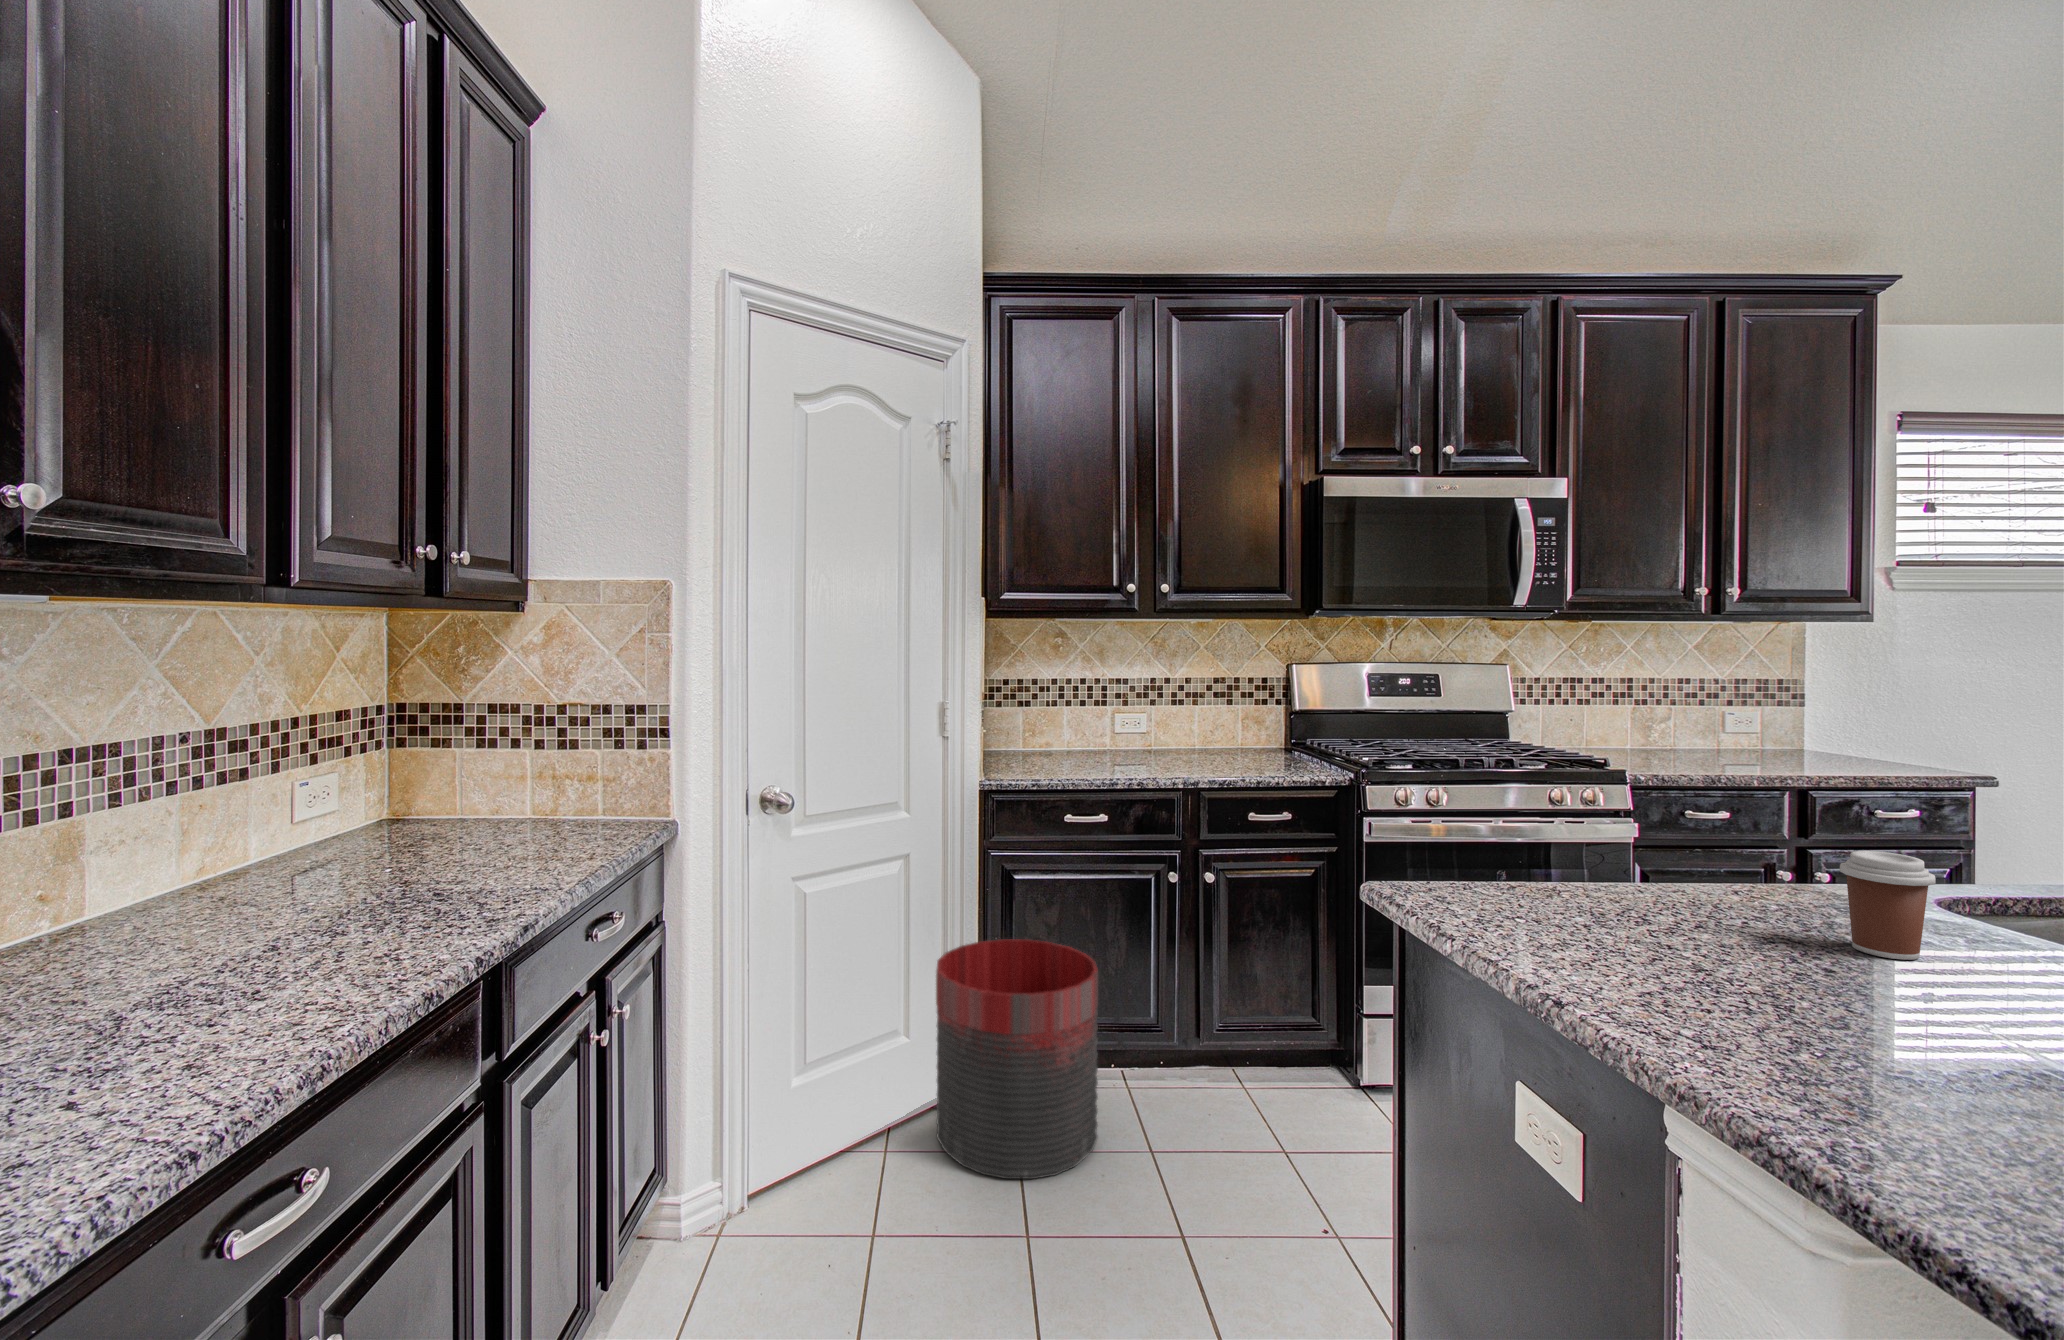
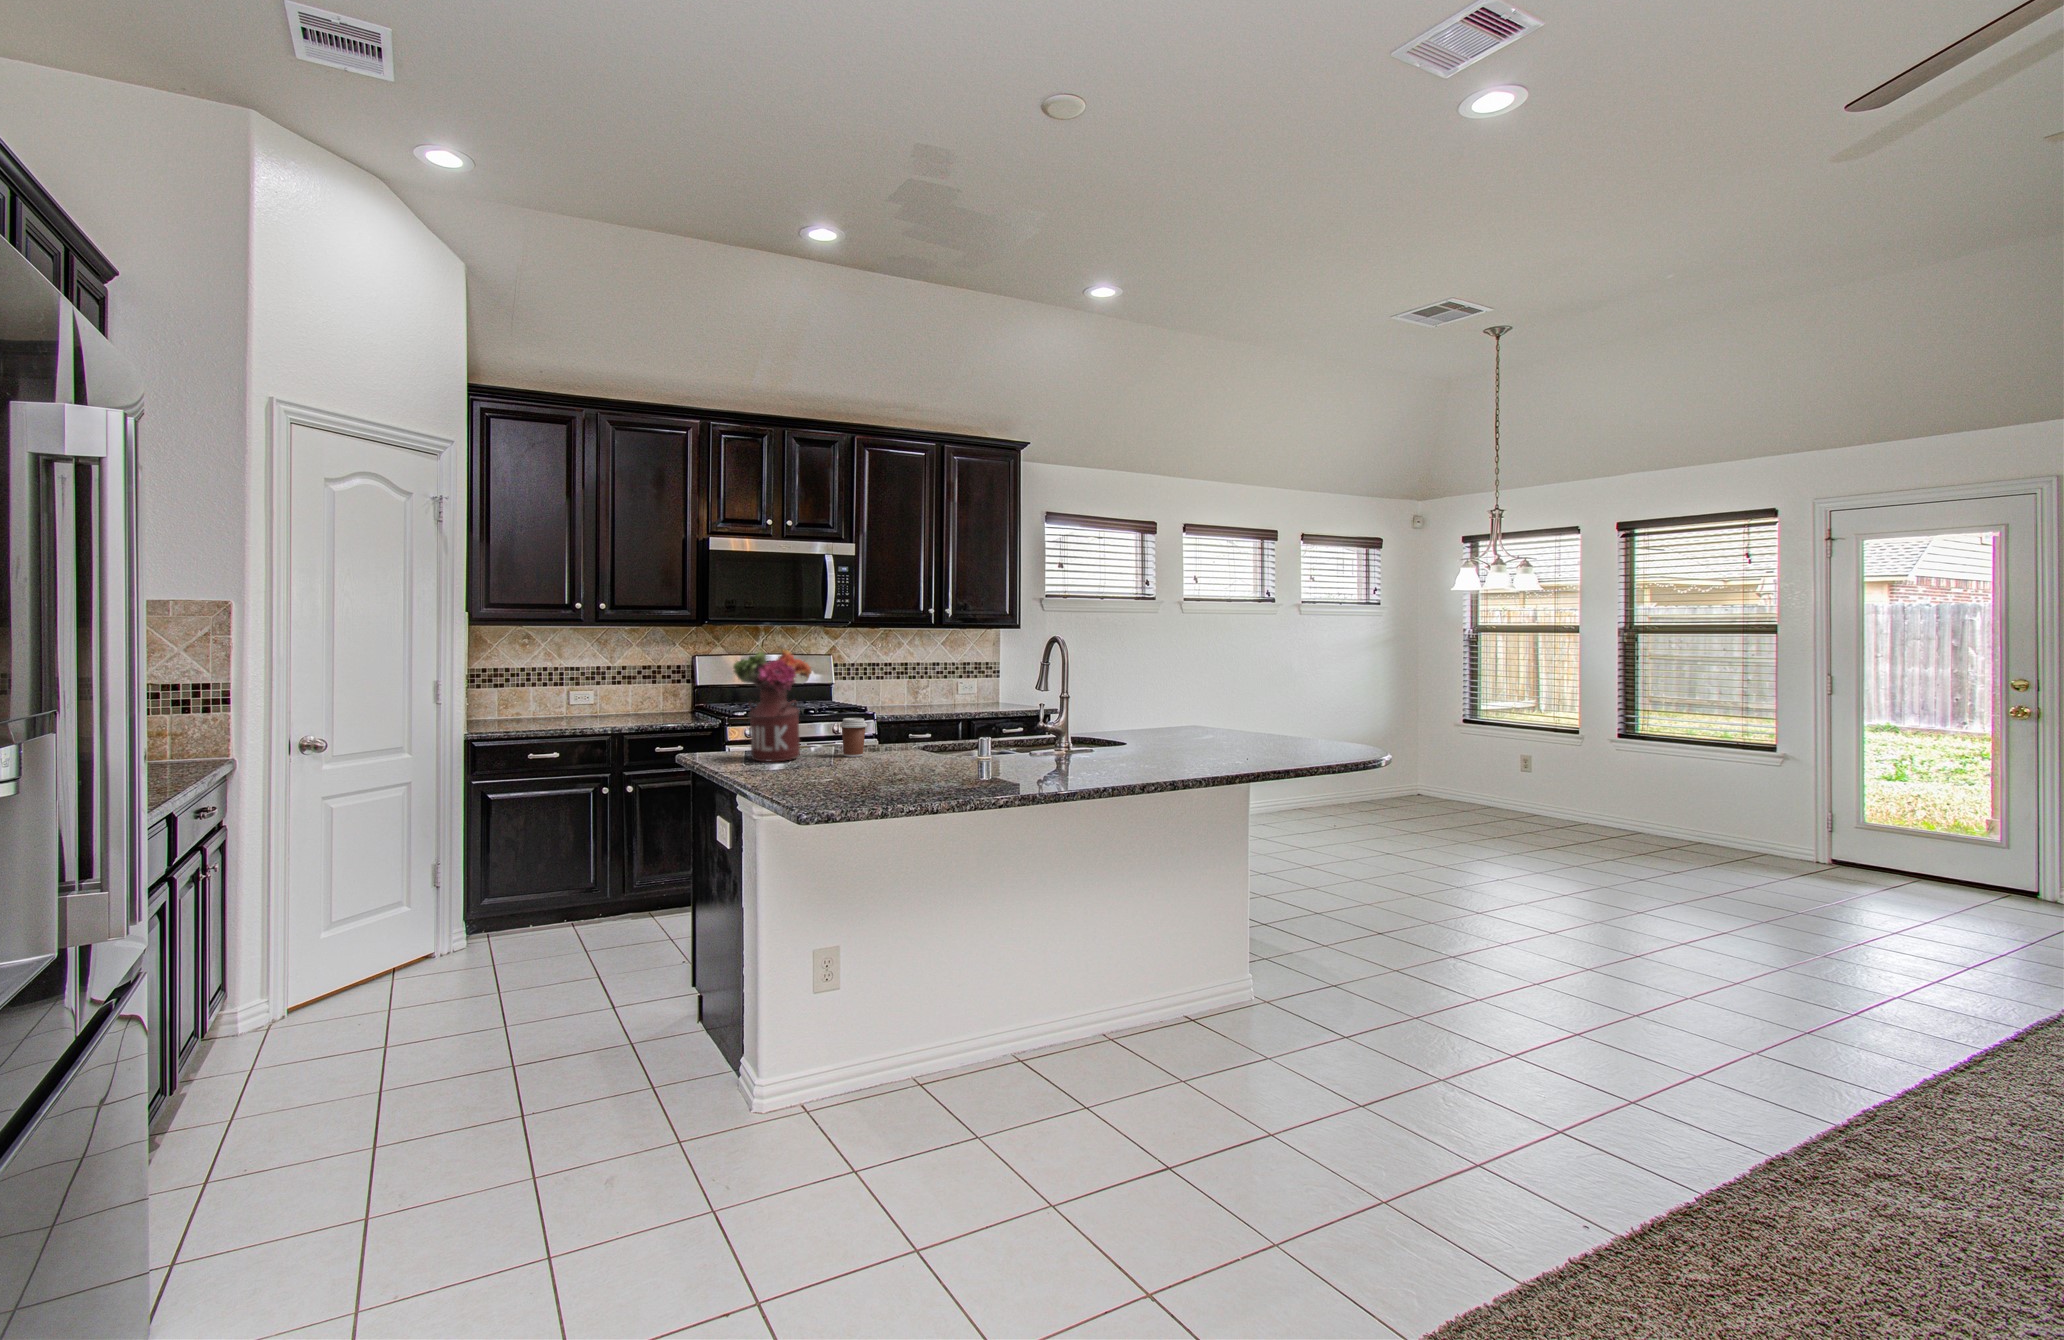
flower arrangement: none [1550,674,1787,960] -> present [733,649,811,762]
trash can: present [936,939,1098,1179] -> none [430,838,546,980]

